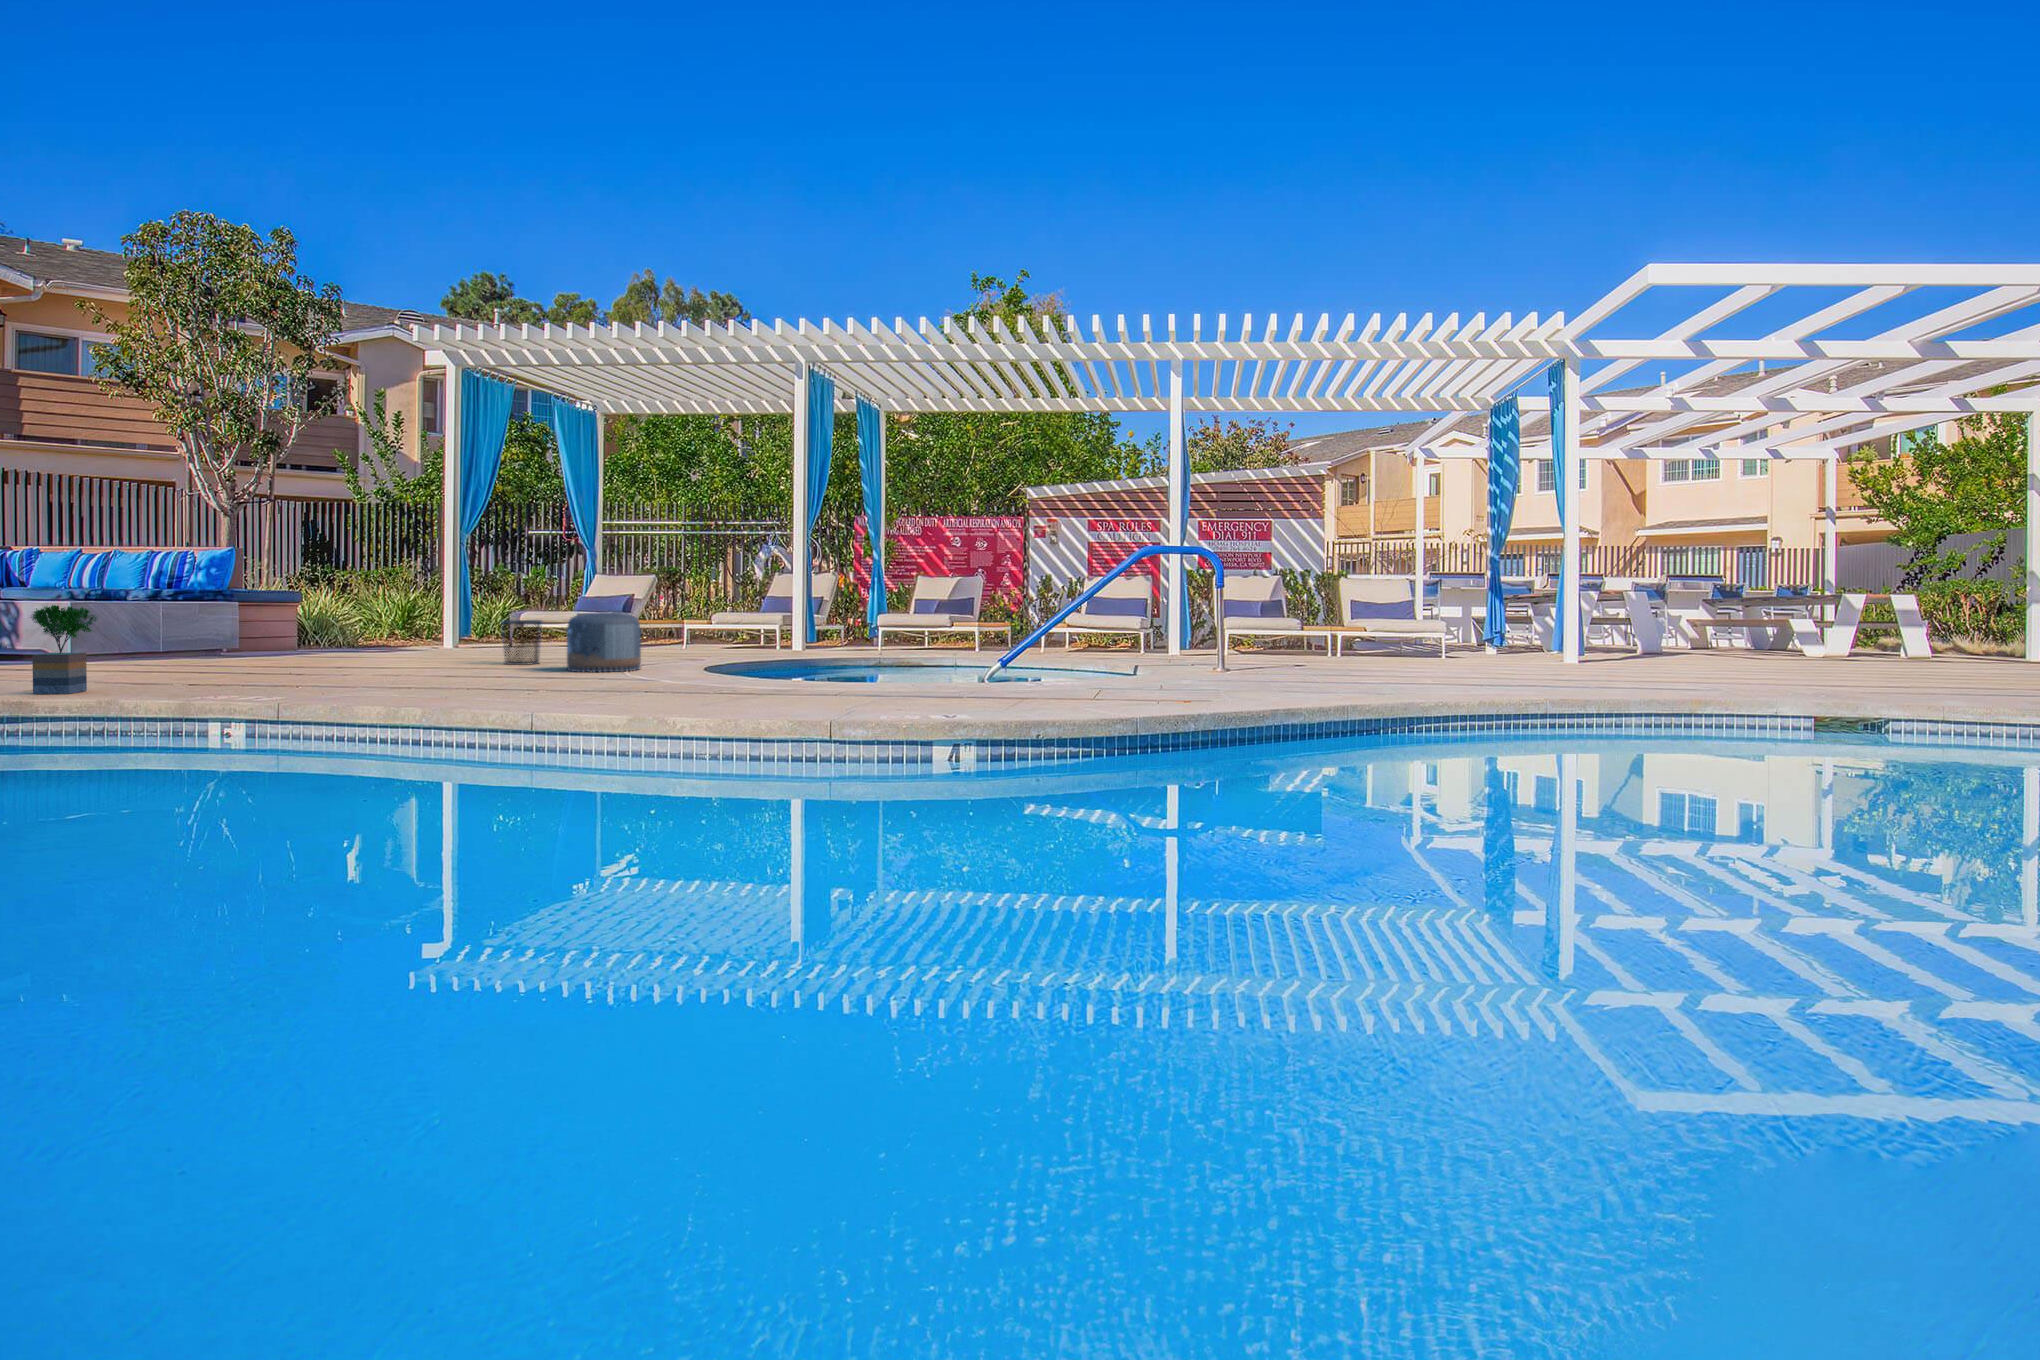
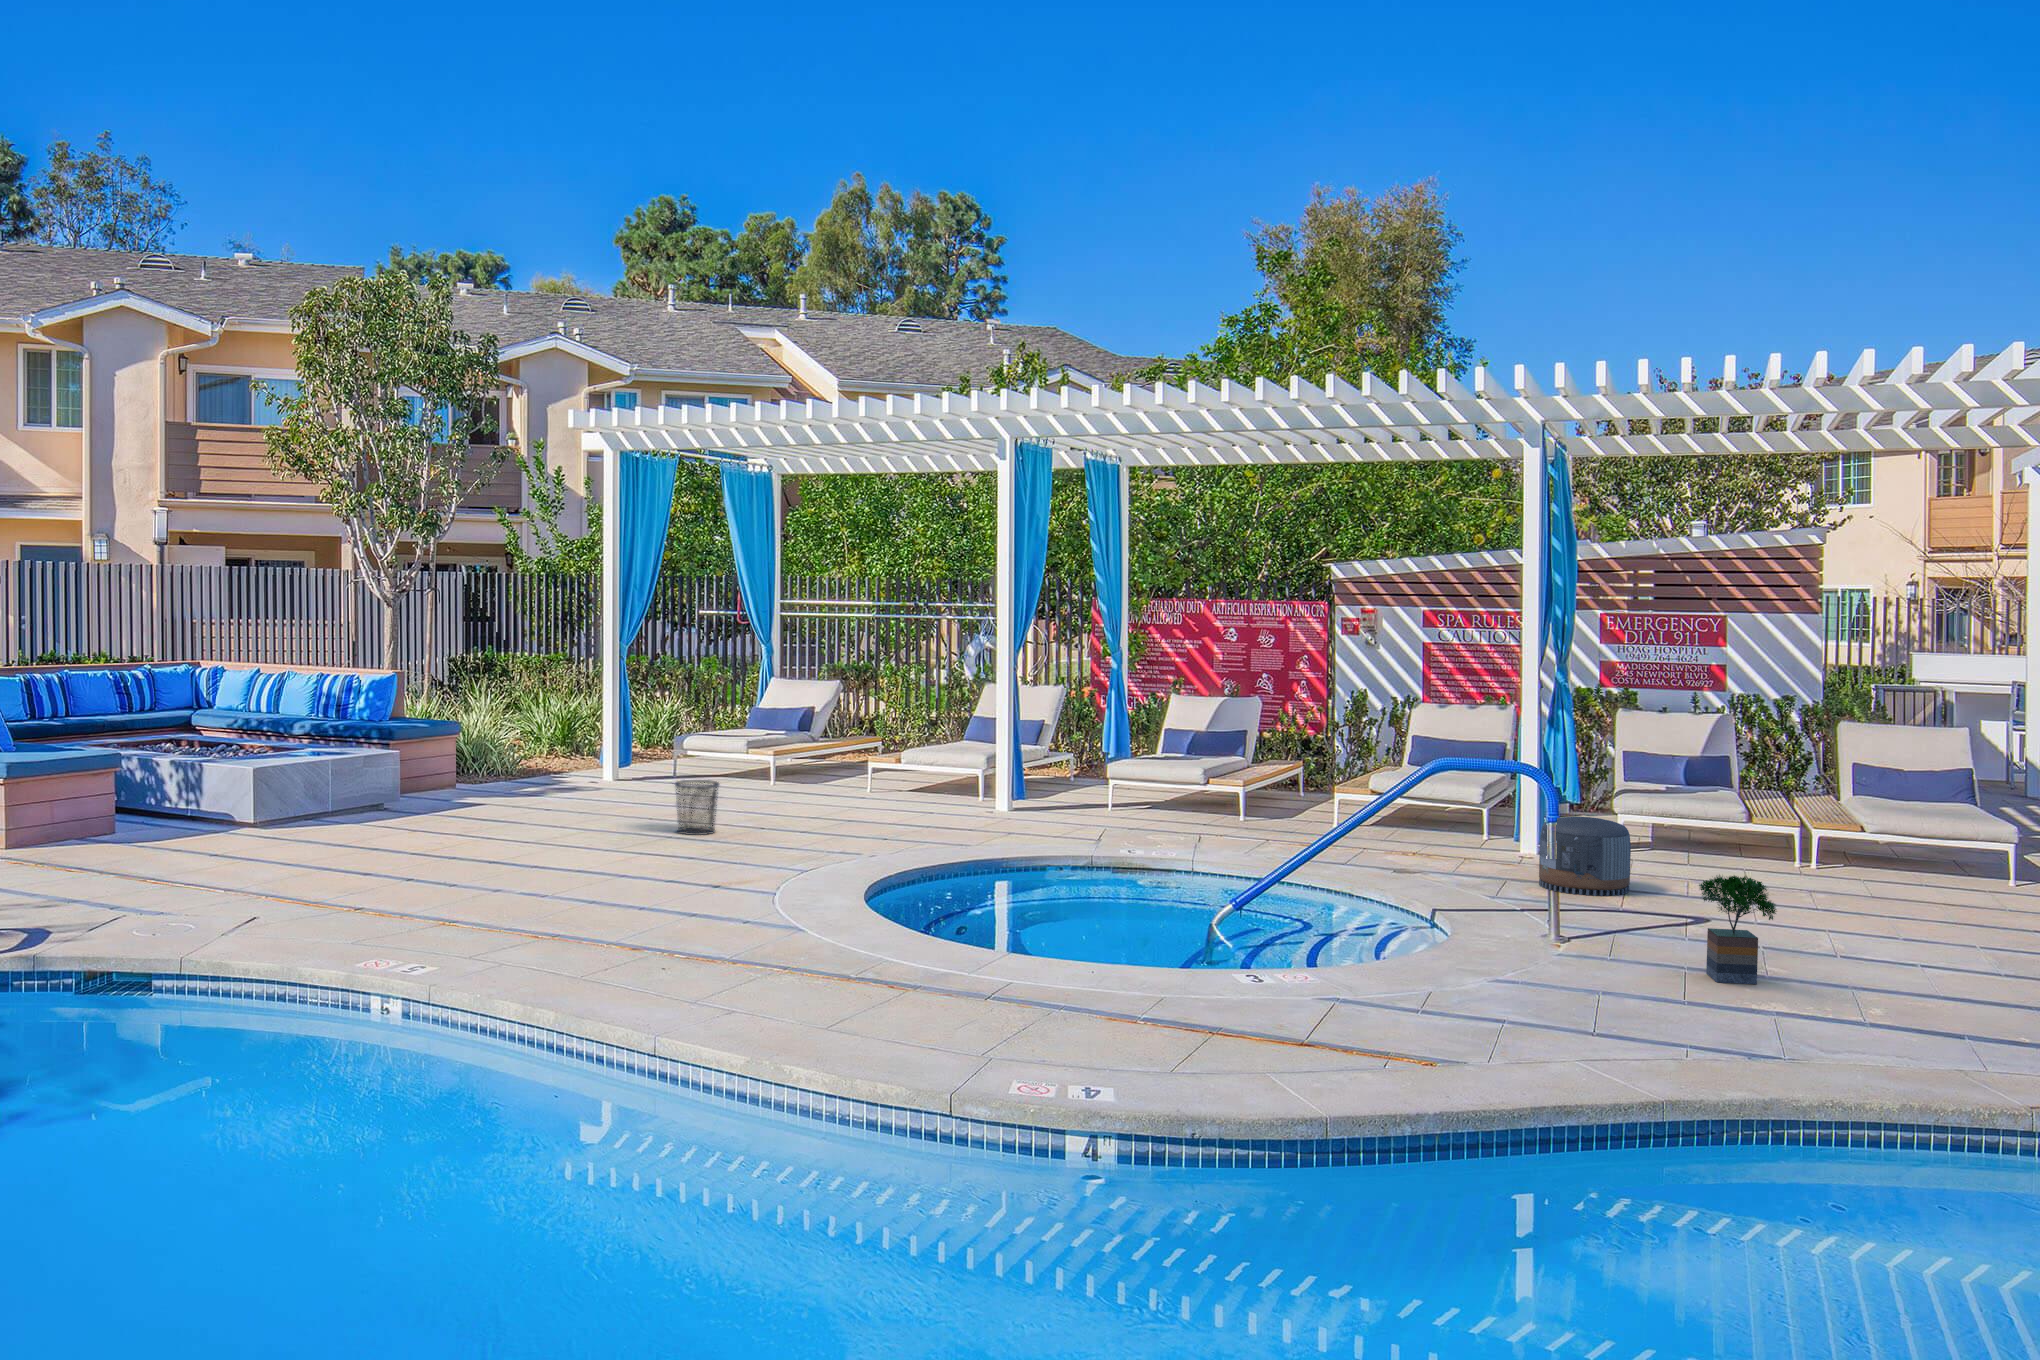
potted tree: present [31,605,97,694] -> present [1699,875,1776,984]
pouf: present [567,612,641,672] -> present [1539,817,1631,896]

